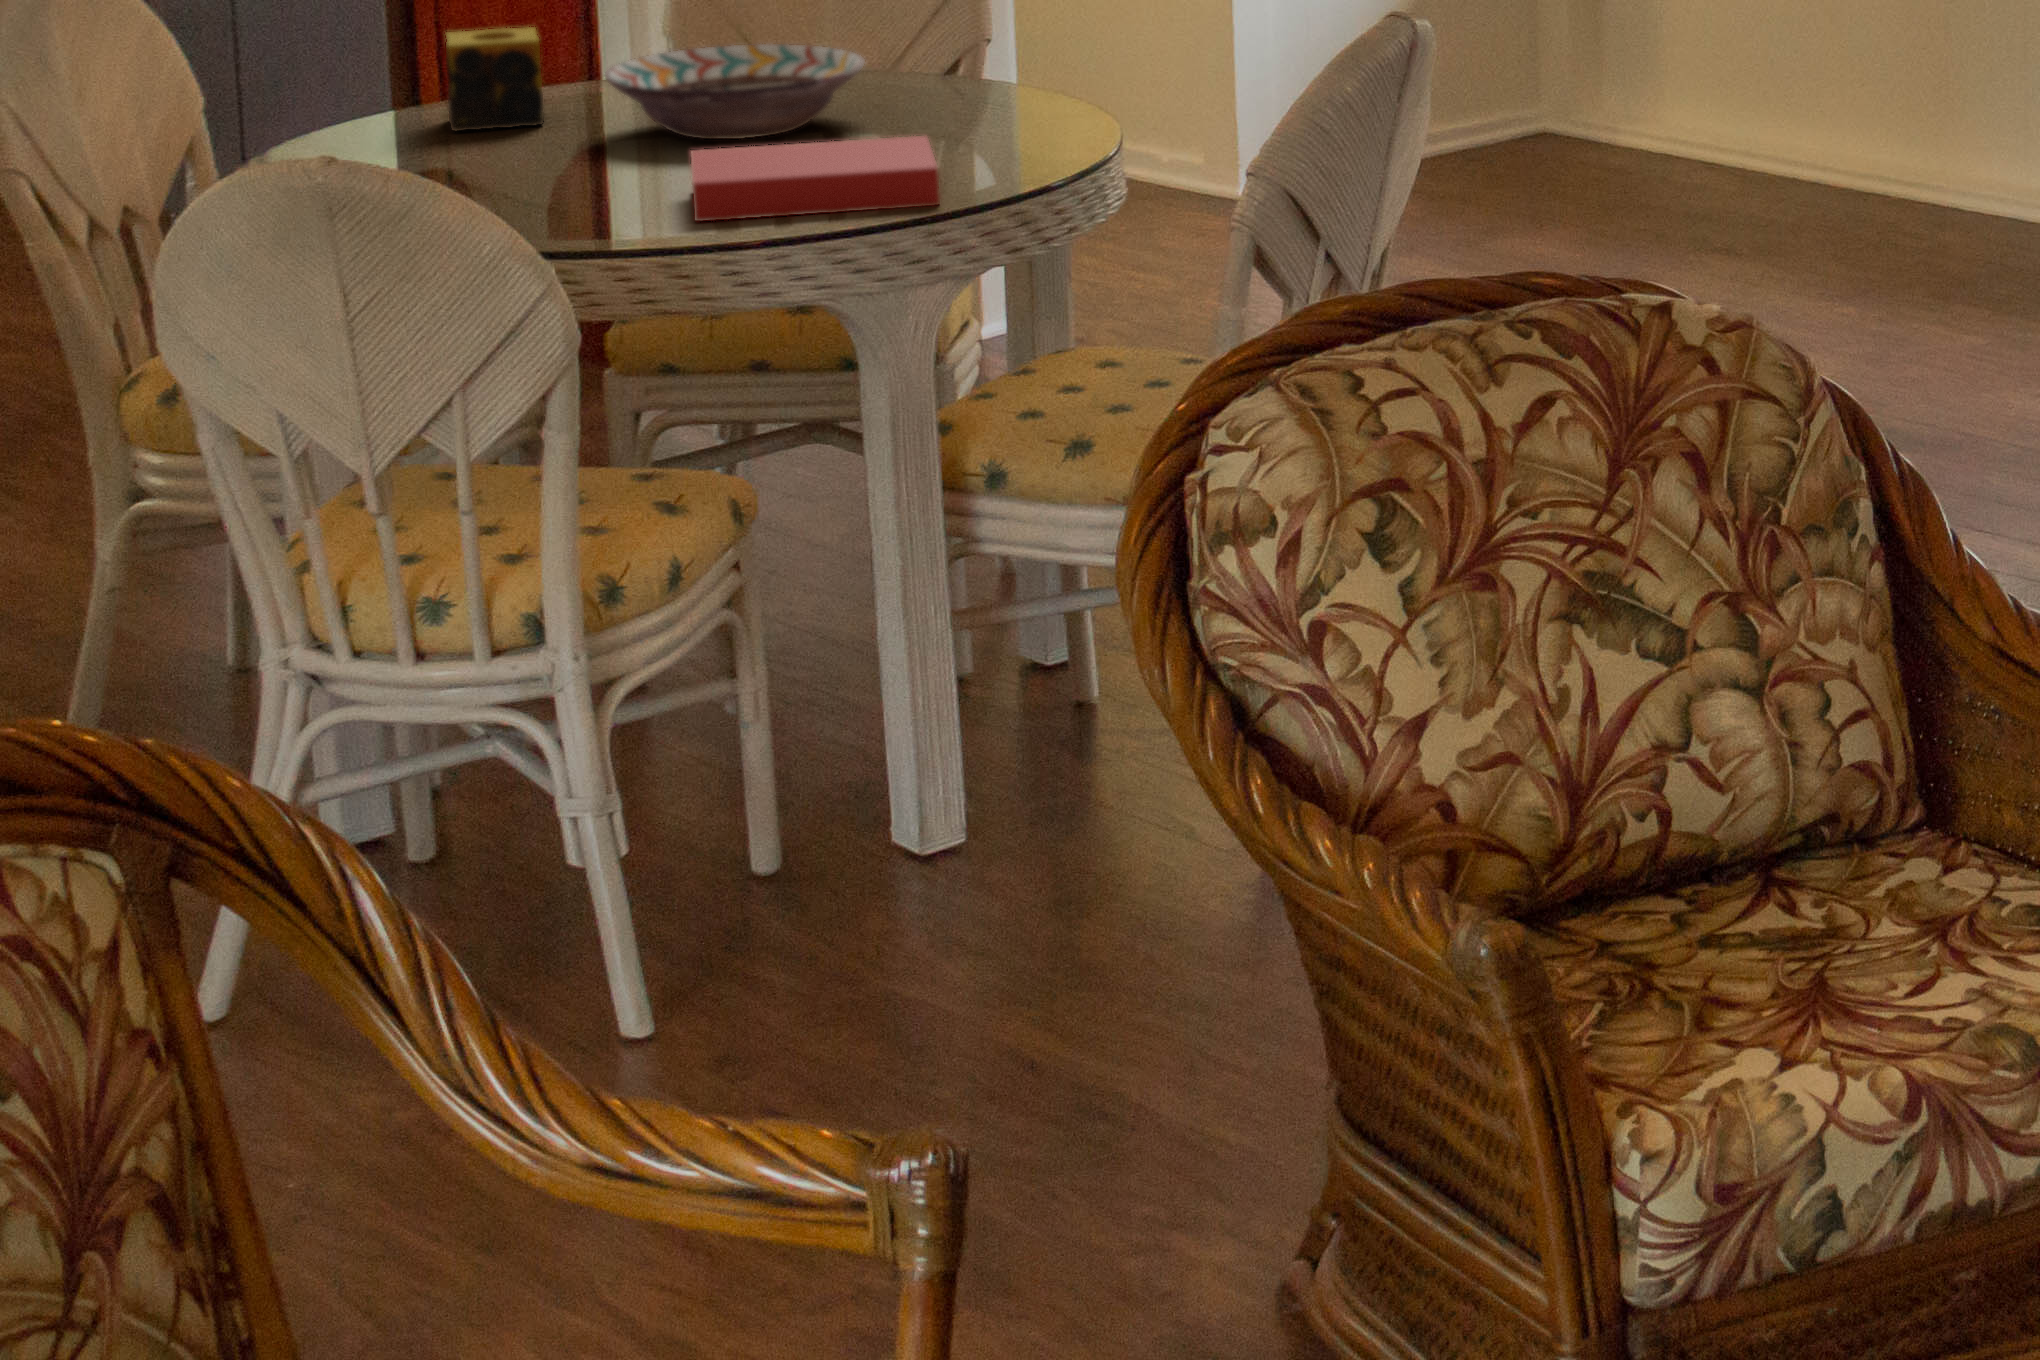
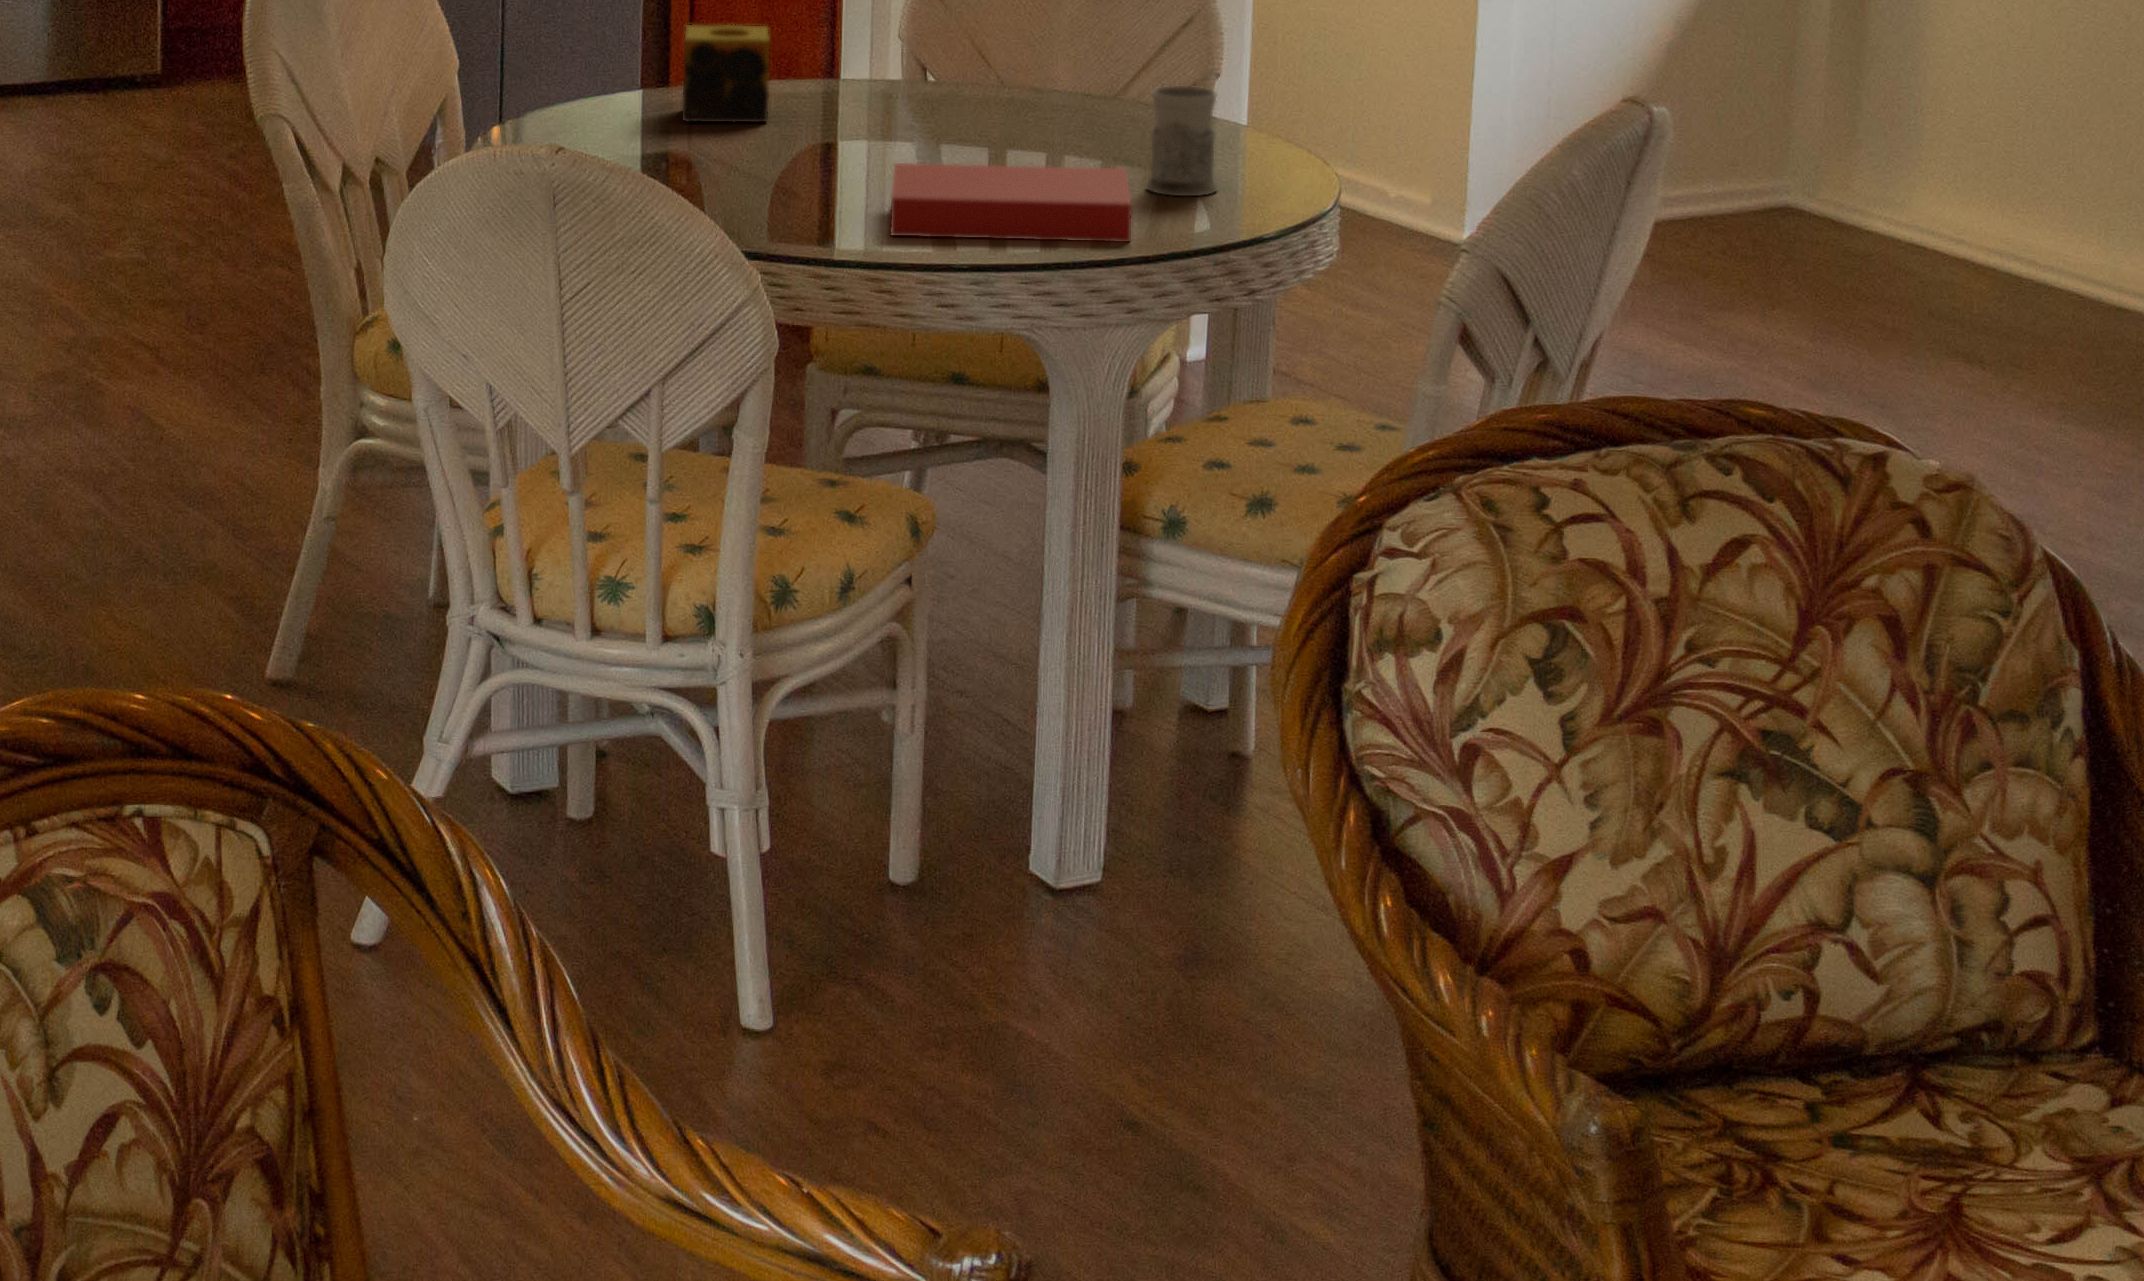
decorative bowl: present [605,44,864,139] -> none [825,59,1075,153]
mug: none [946,51,1017,159] -> present [1147,86,1217,196]

